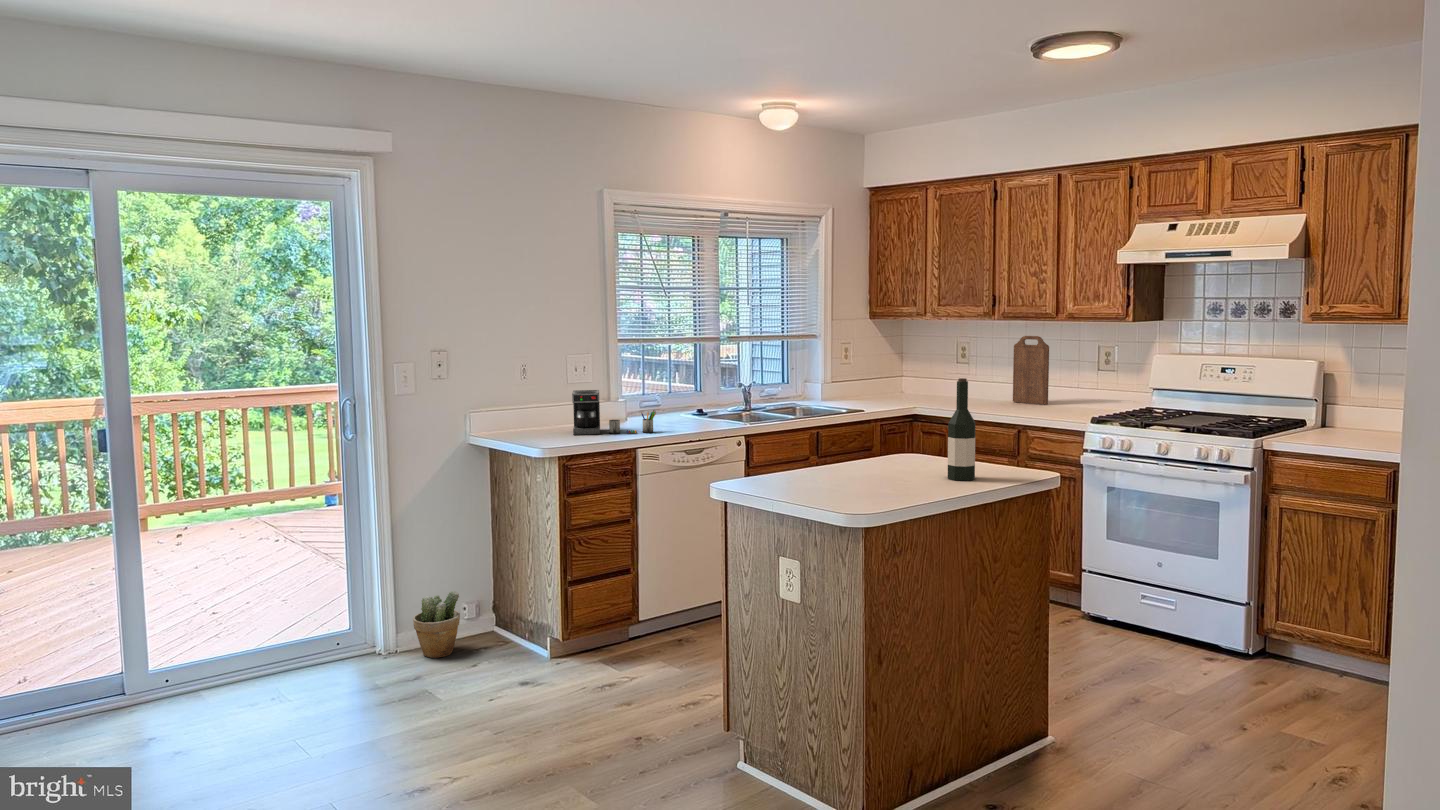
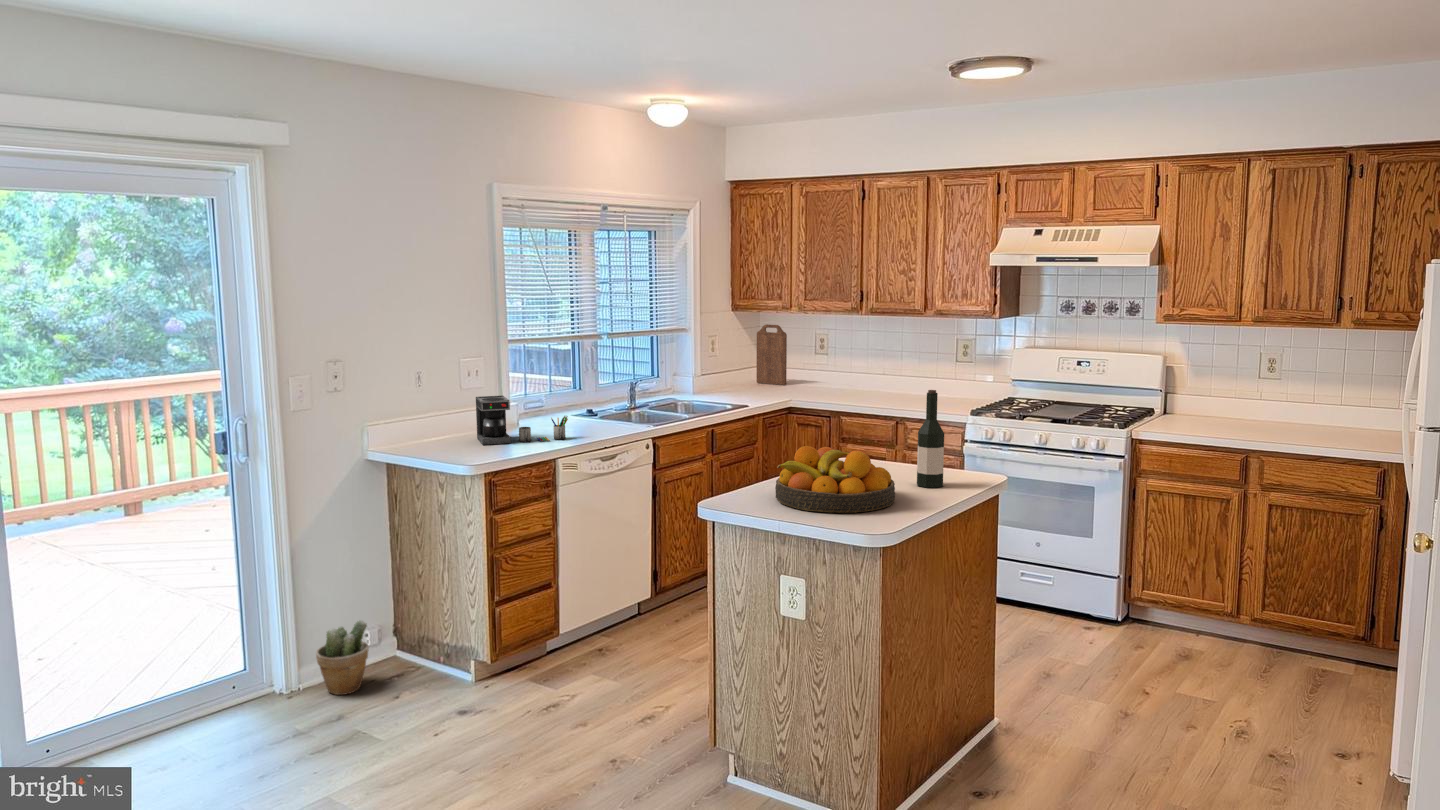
cutting board: present [1013,336,1049,405] -> present [756,324,787,385]
fruit bowl: none [783,431,907,496] -> present [775,446,895,513]

